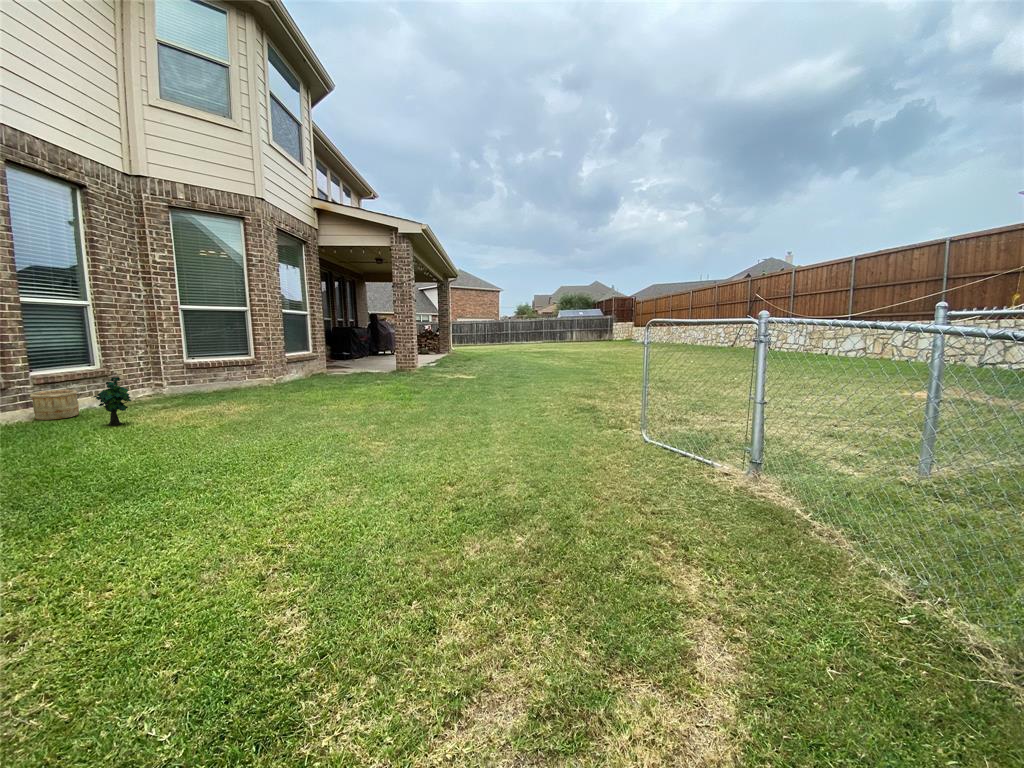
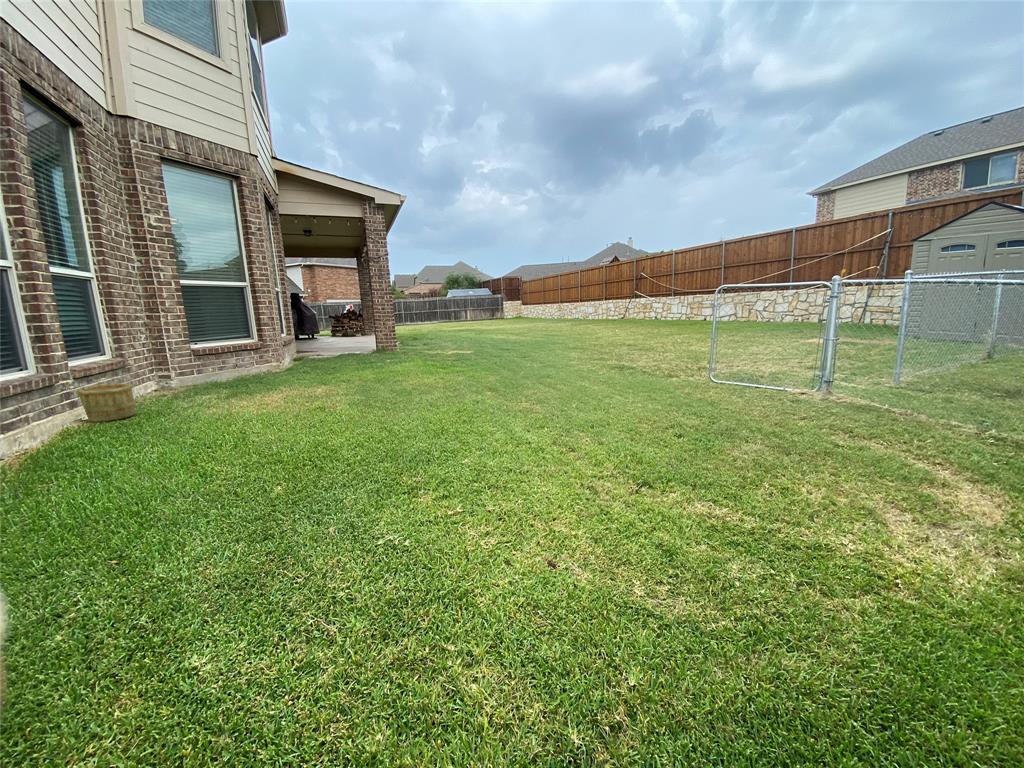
decorative plant: present [92,377,131,426] -> none [183,362,225,419]

